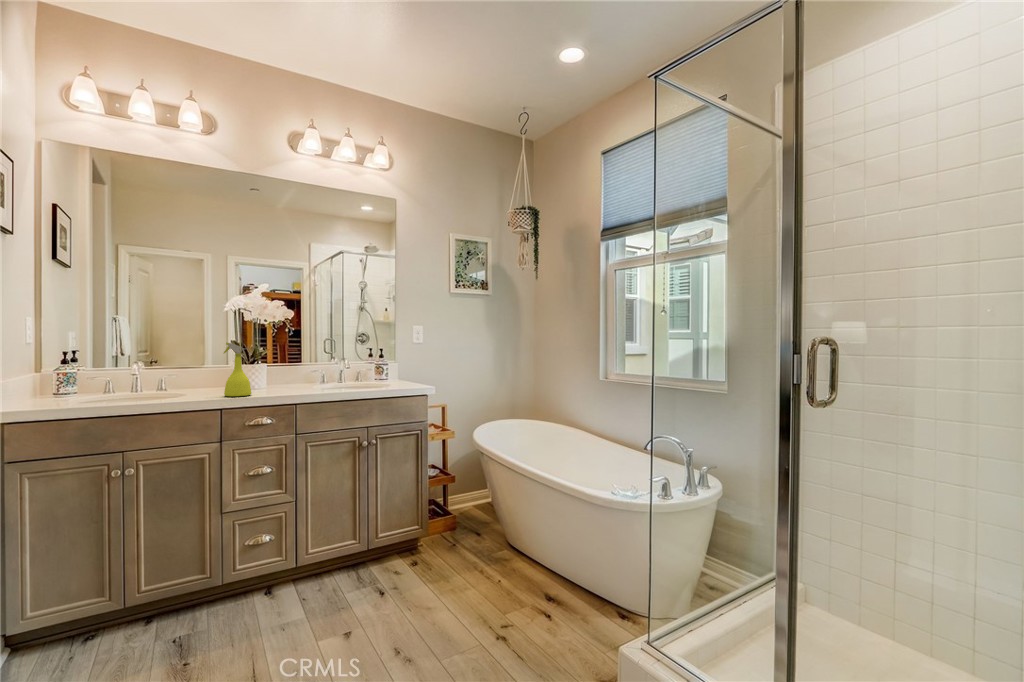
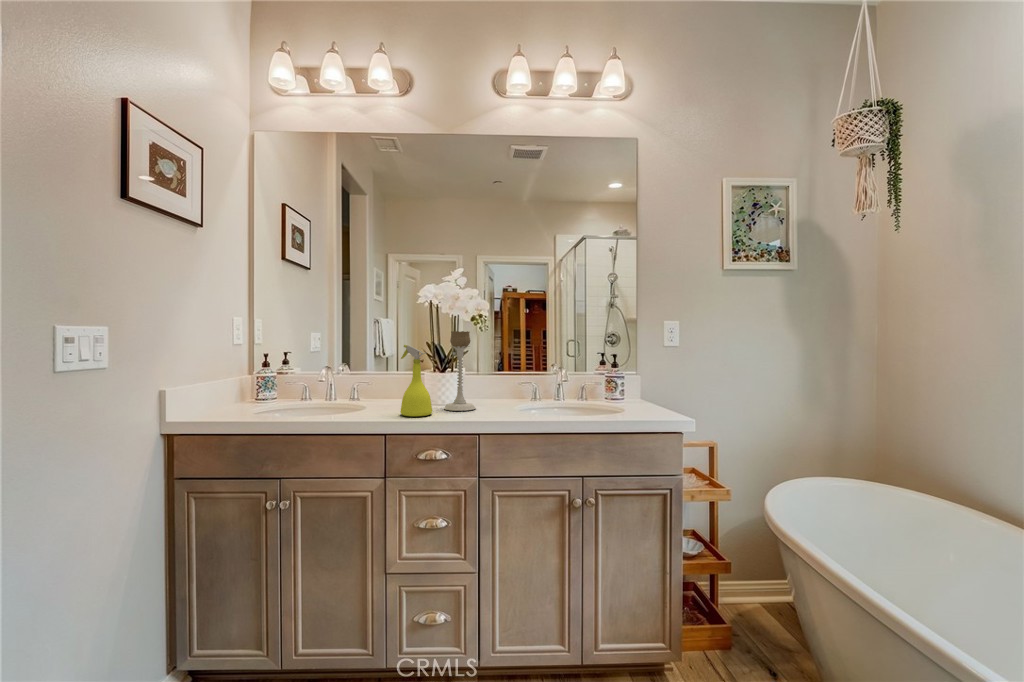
candle holder: none [255,332,282,392] -> present [444,331,476,411]

